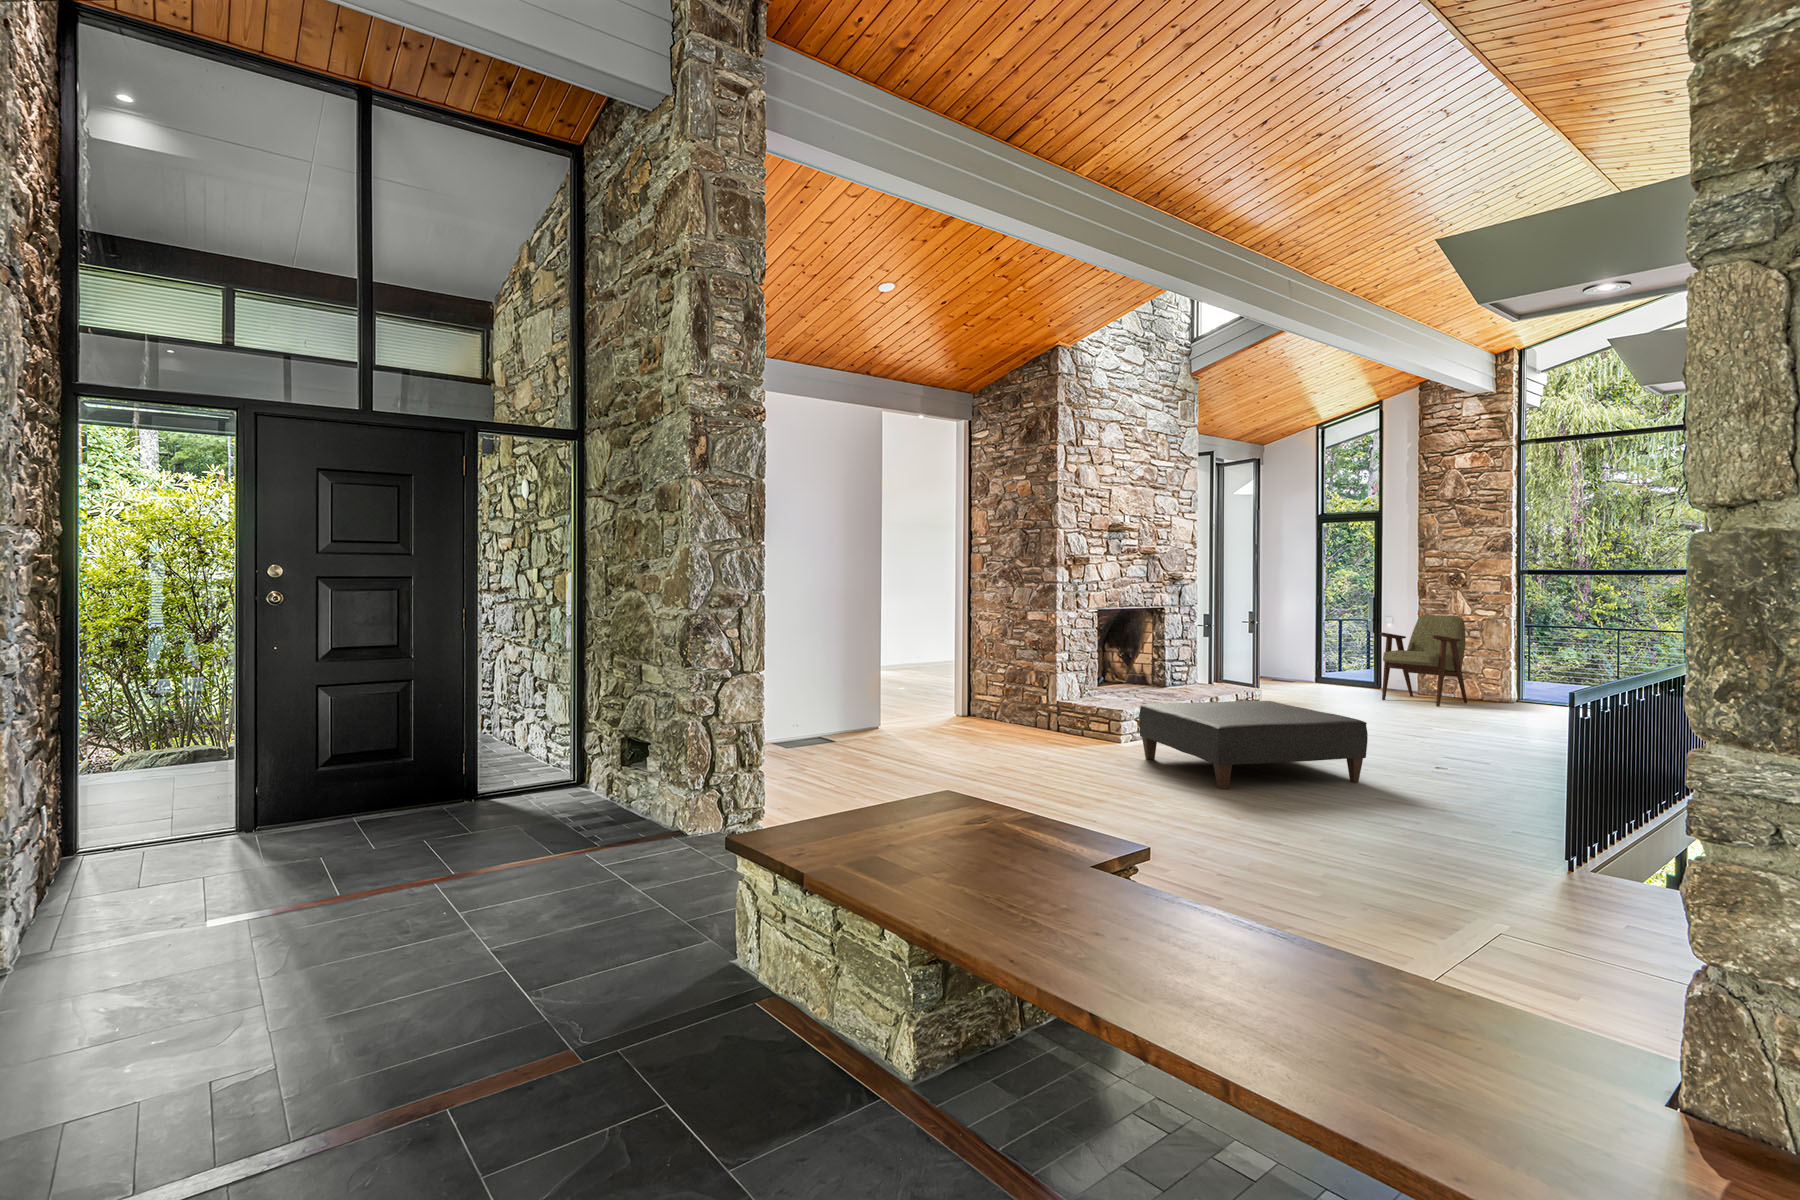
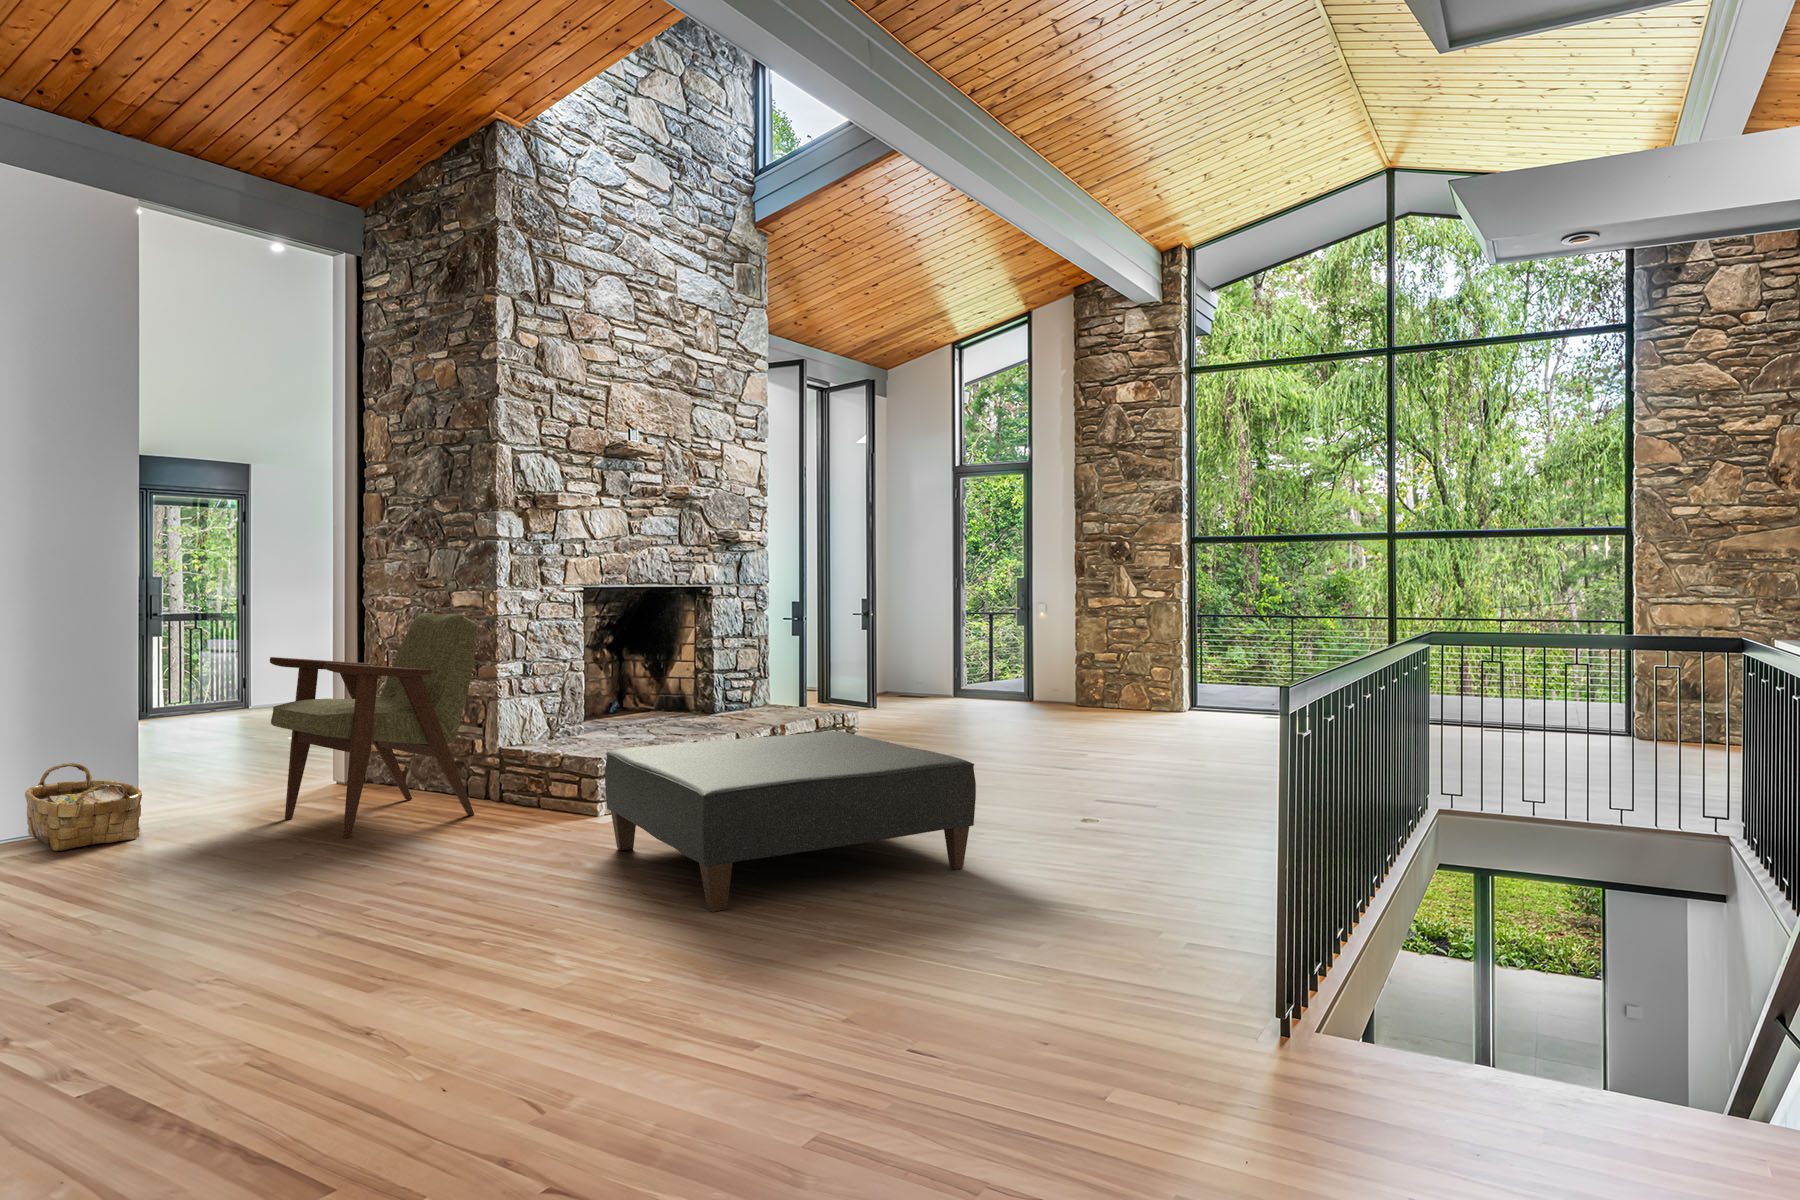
armchair: present [1380,615,1467,706] -> present [270,613,478,838]
woven basket: none [845,697,895,740] -> present [25,763,142,851]

